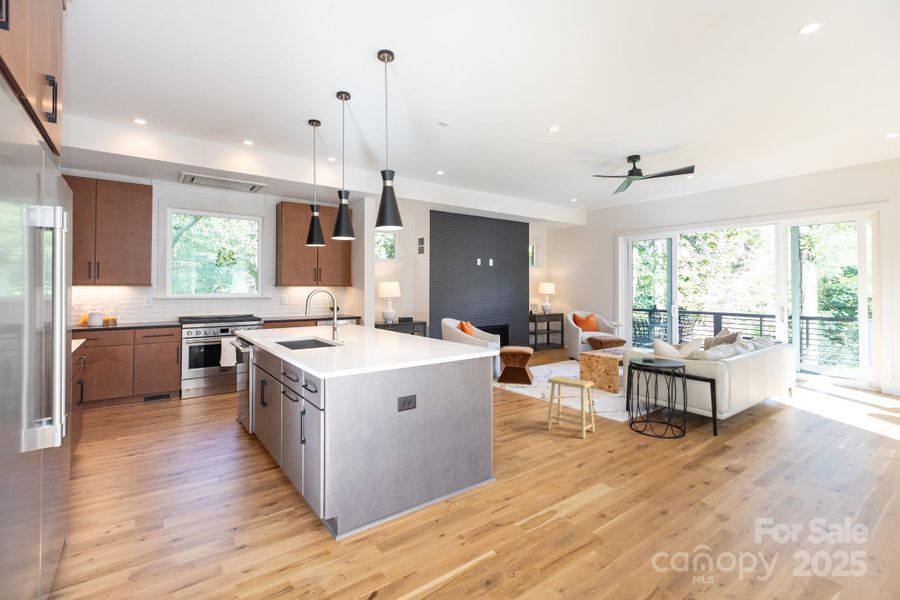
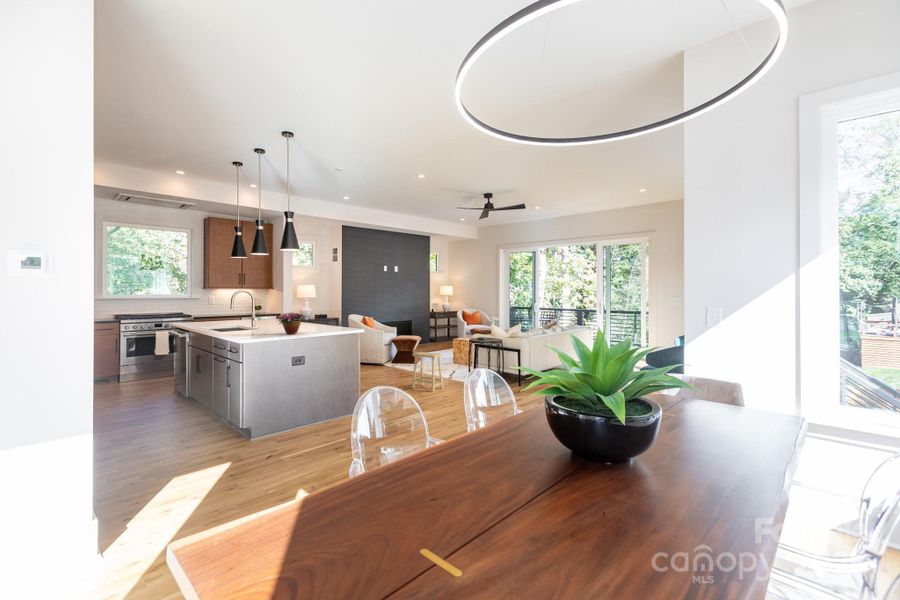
flower arrangement: none [369,323,421,359] -> present [279,313,304,334]

